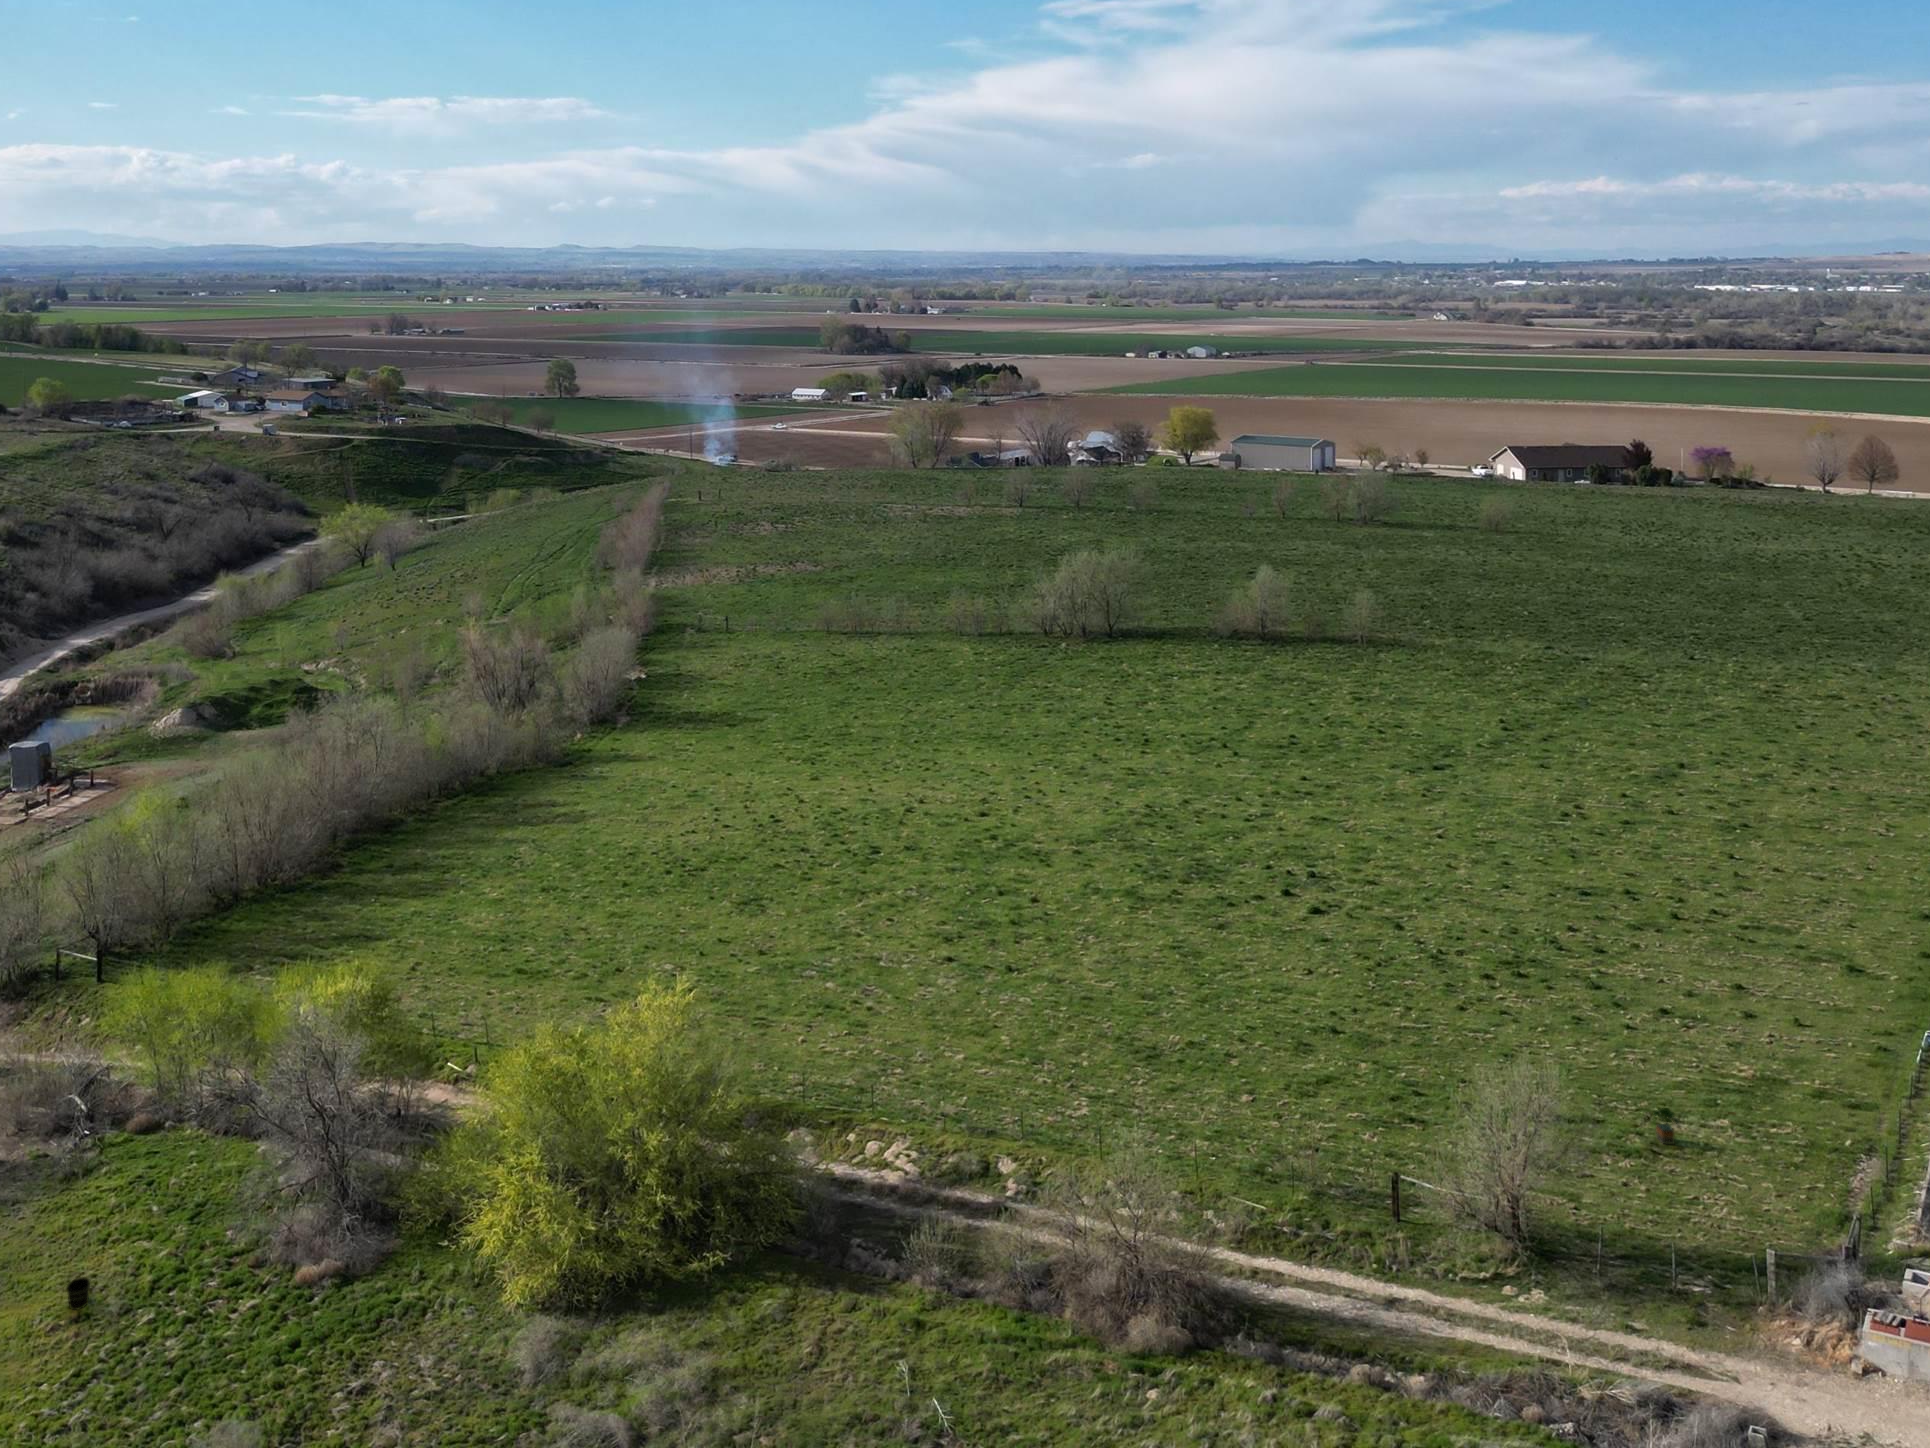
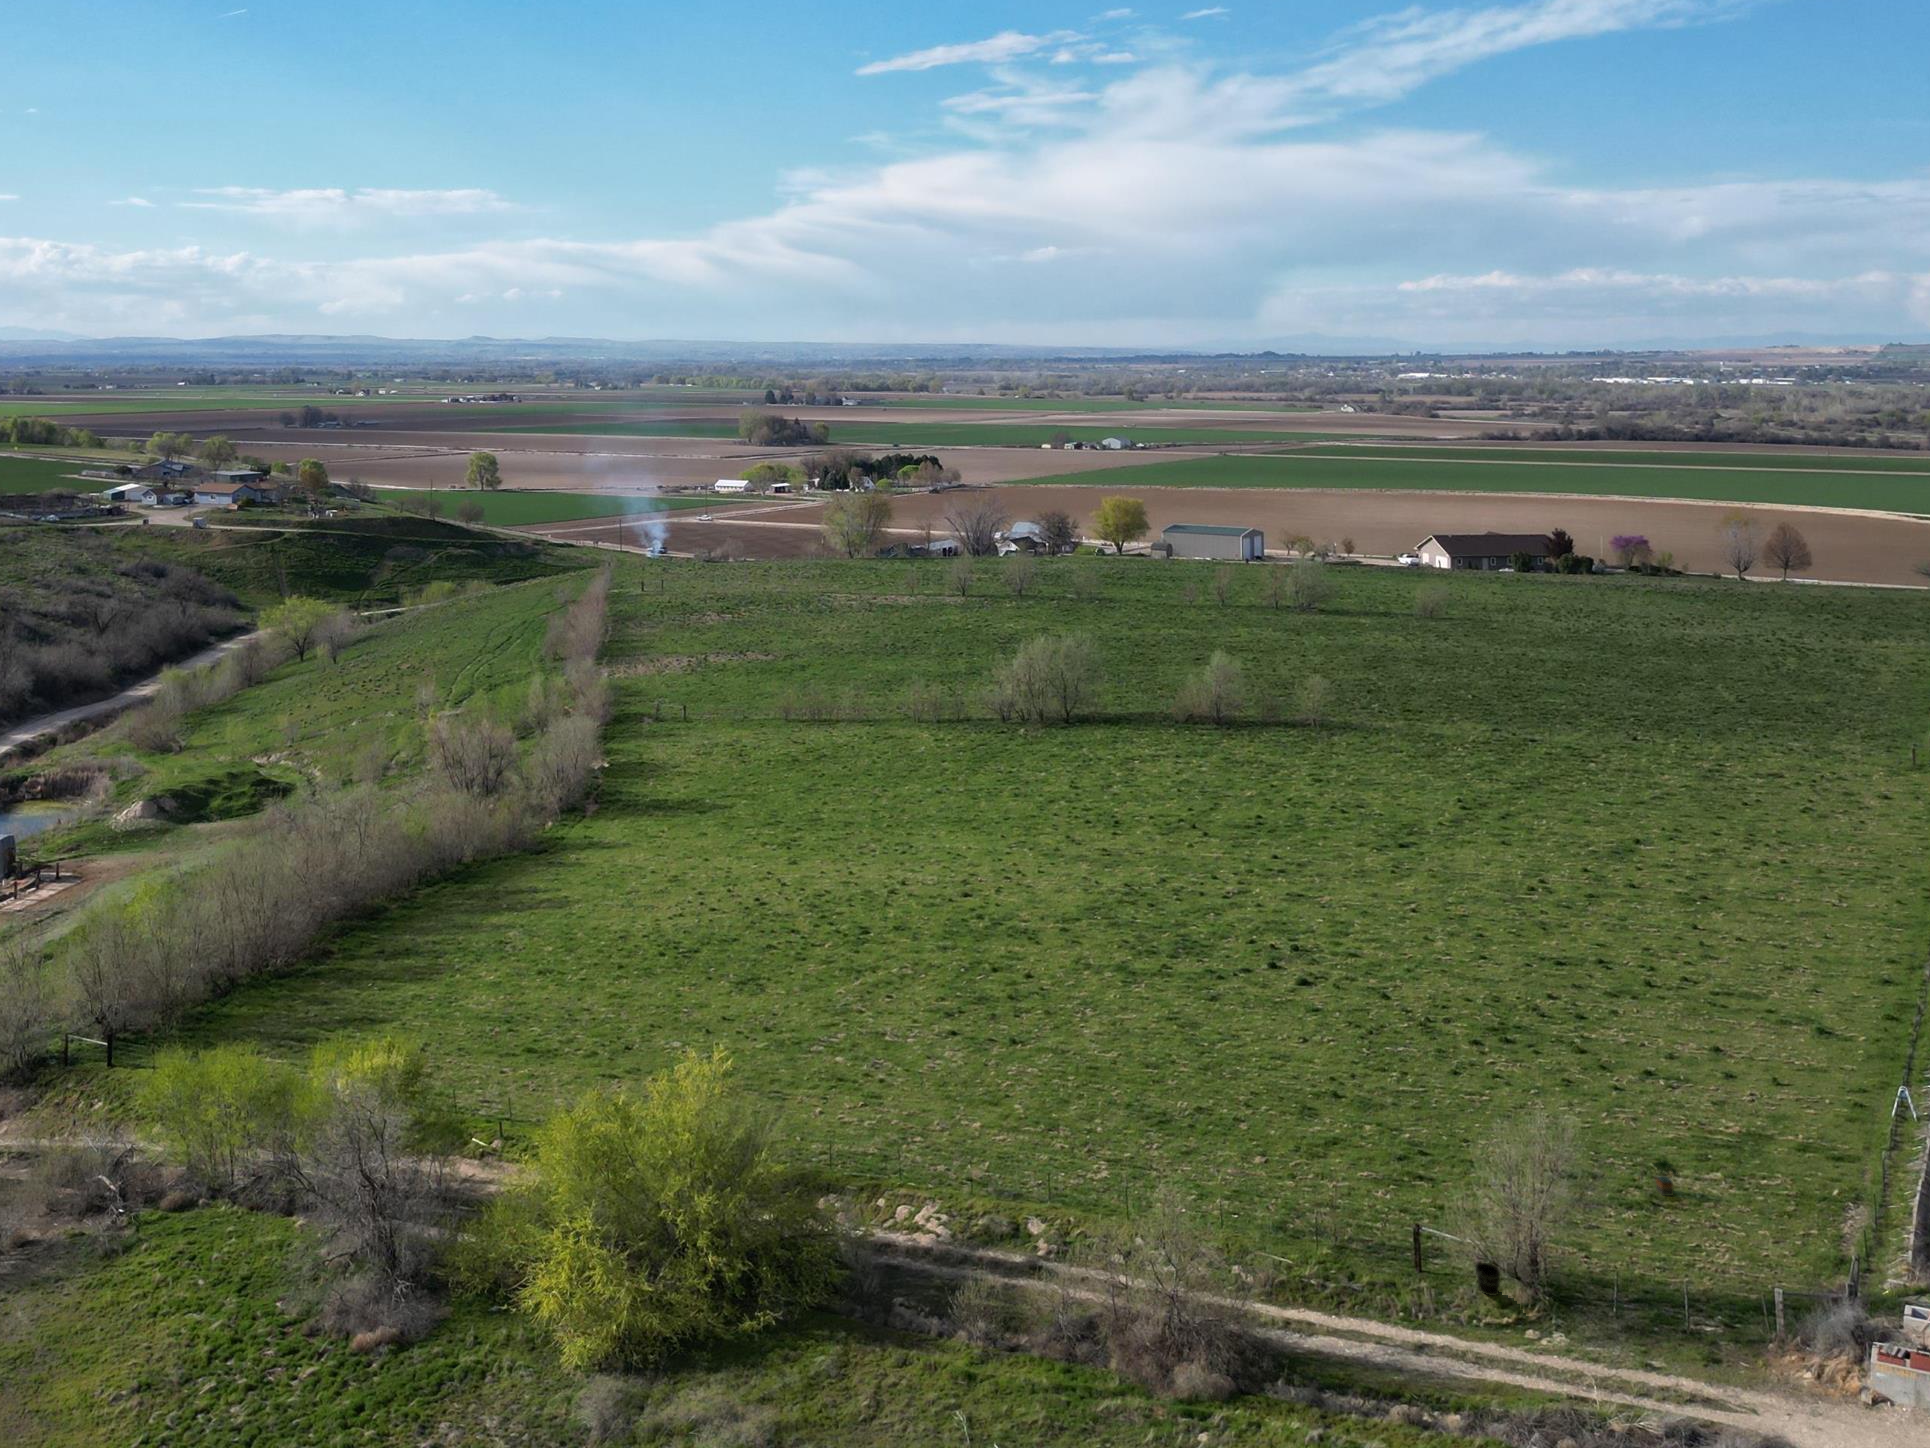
bucket: present [66,1277,90,1310] -> present [1476,1263,1500,1296]

